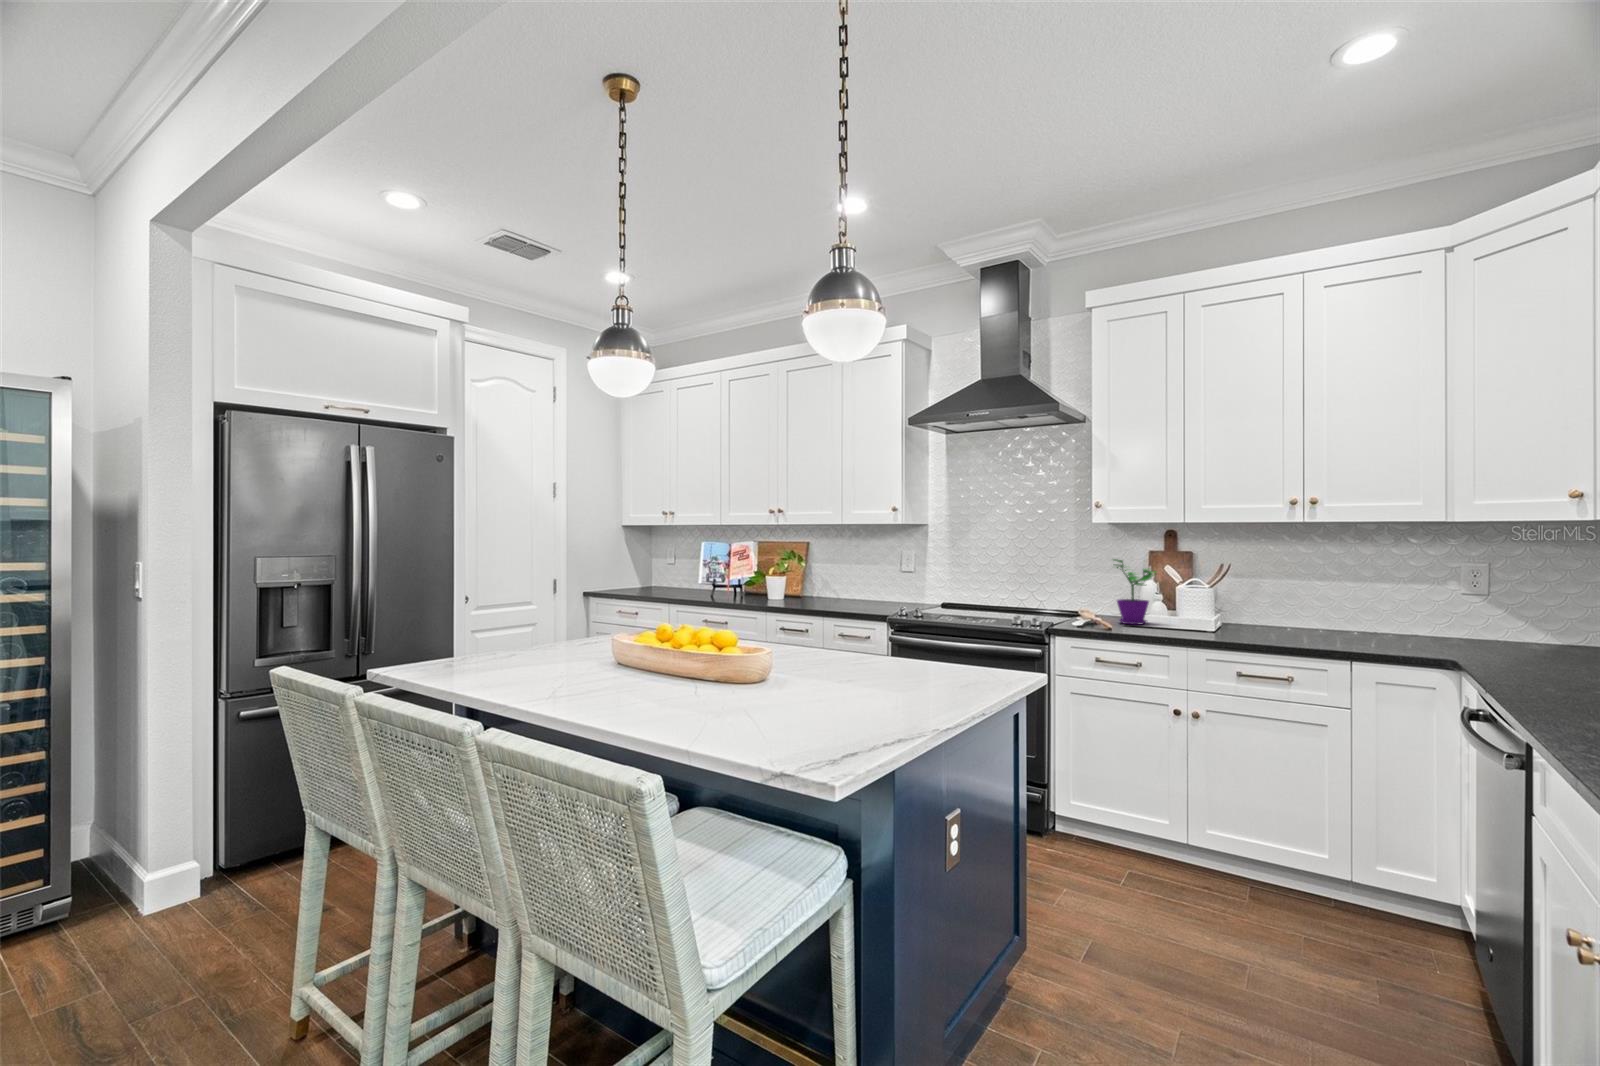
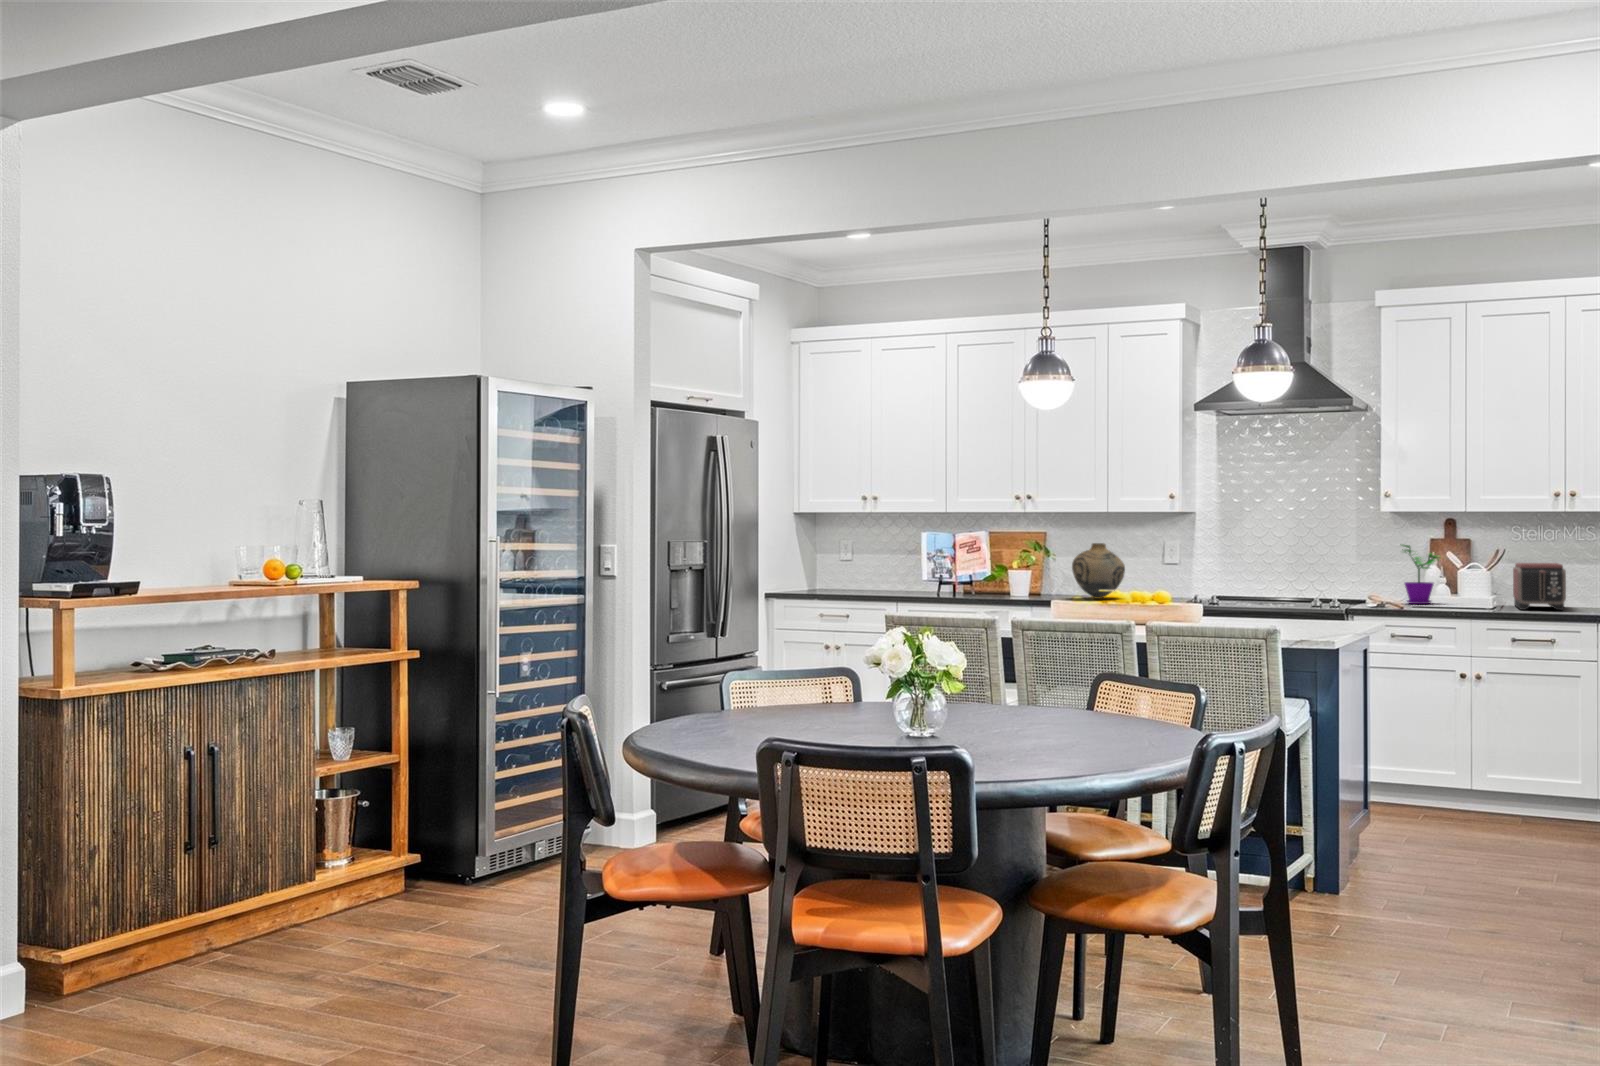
vase: none [804,554,854,607] -> present [1072,543,1125,599]
toaster: none [1239,580,1306,639] -> present [1513,563,1566,610]

